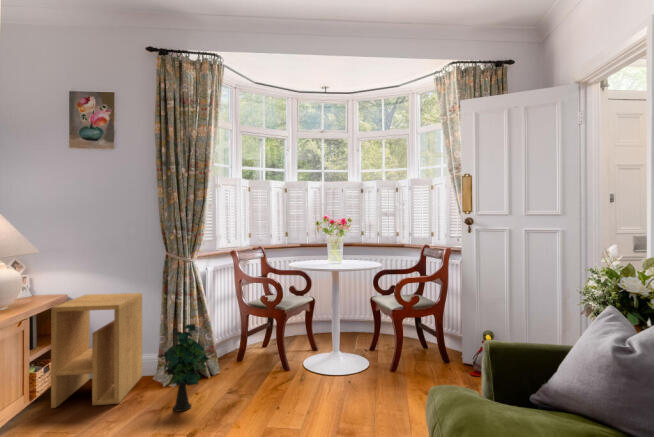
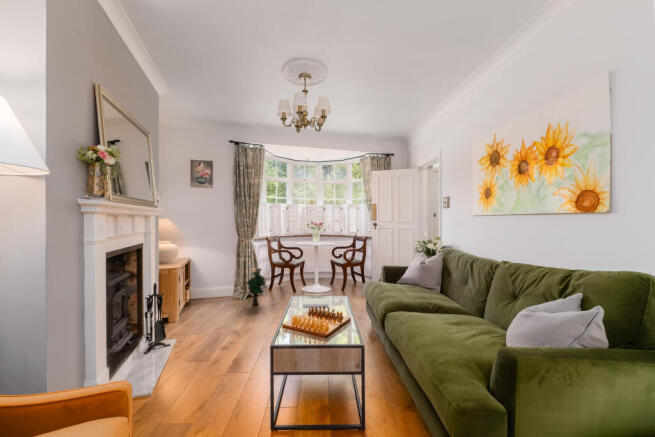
side table: present [51,293,142,408] -> none [195,257,227,307]

